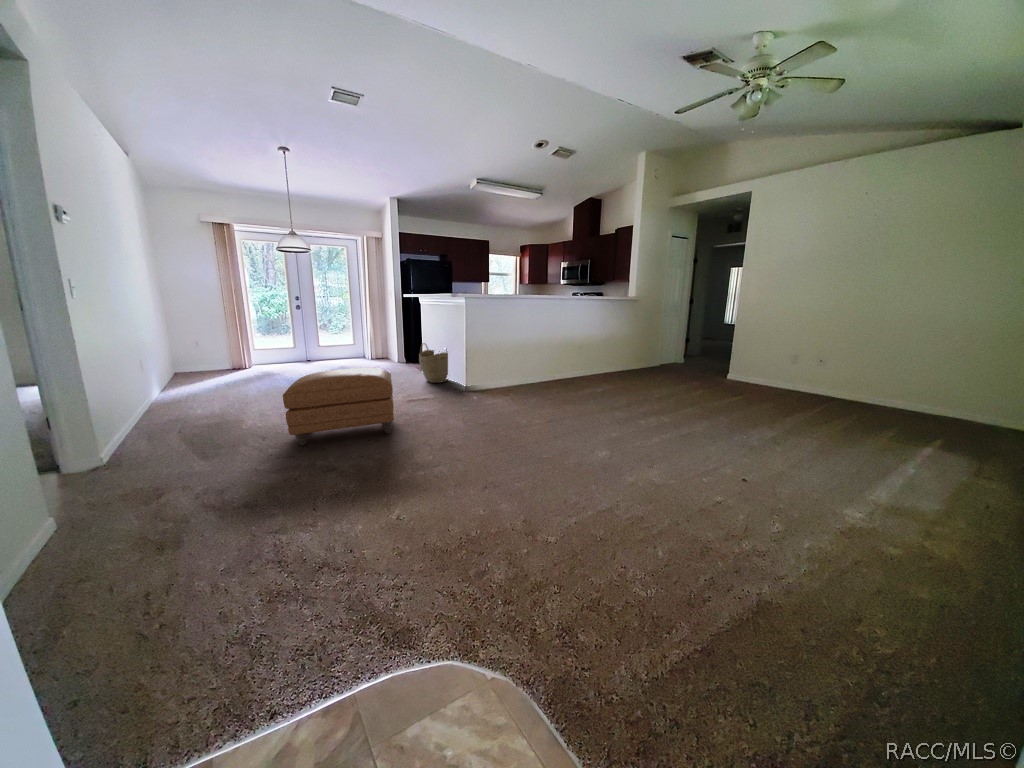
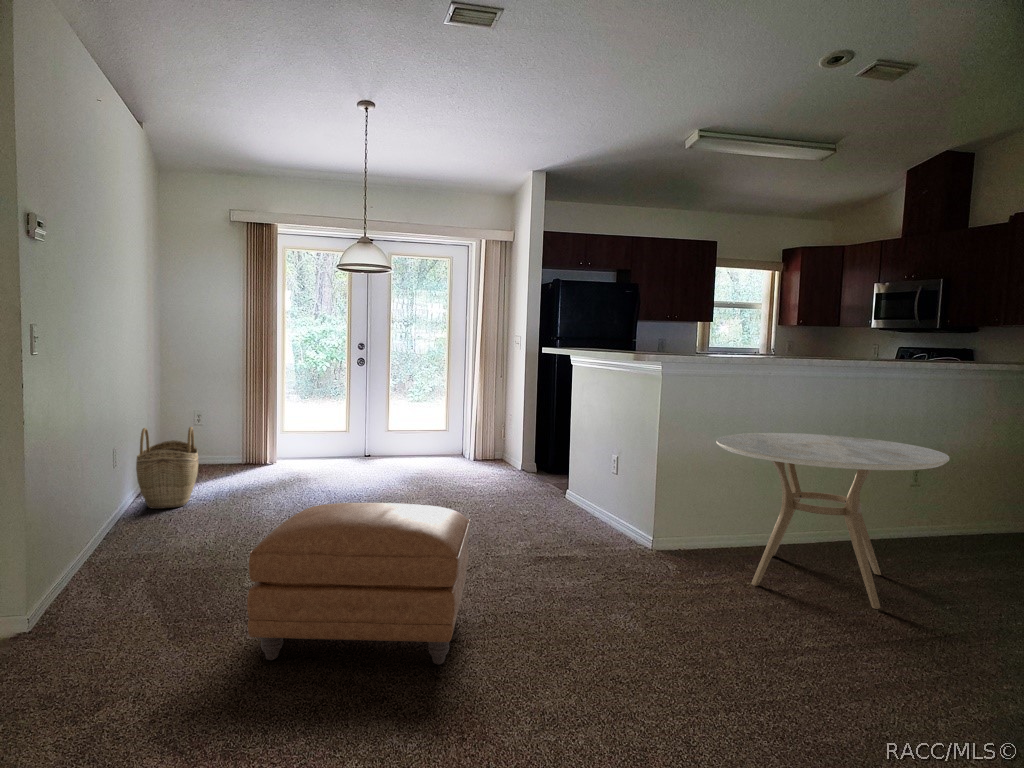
dining table: none [498,326,586,391] -> present [716,433,949,609]
woven basket: present [419,343,448,383] -> present [136,427,198,509]

